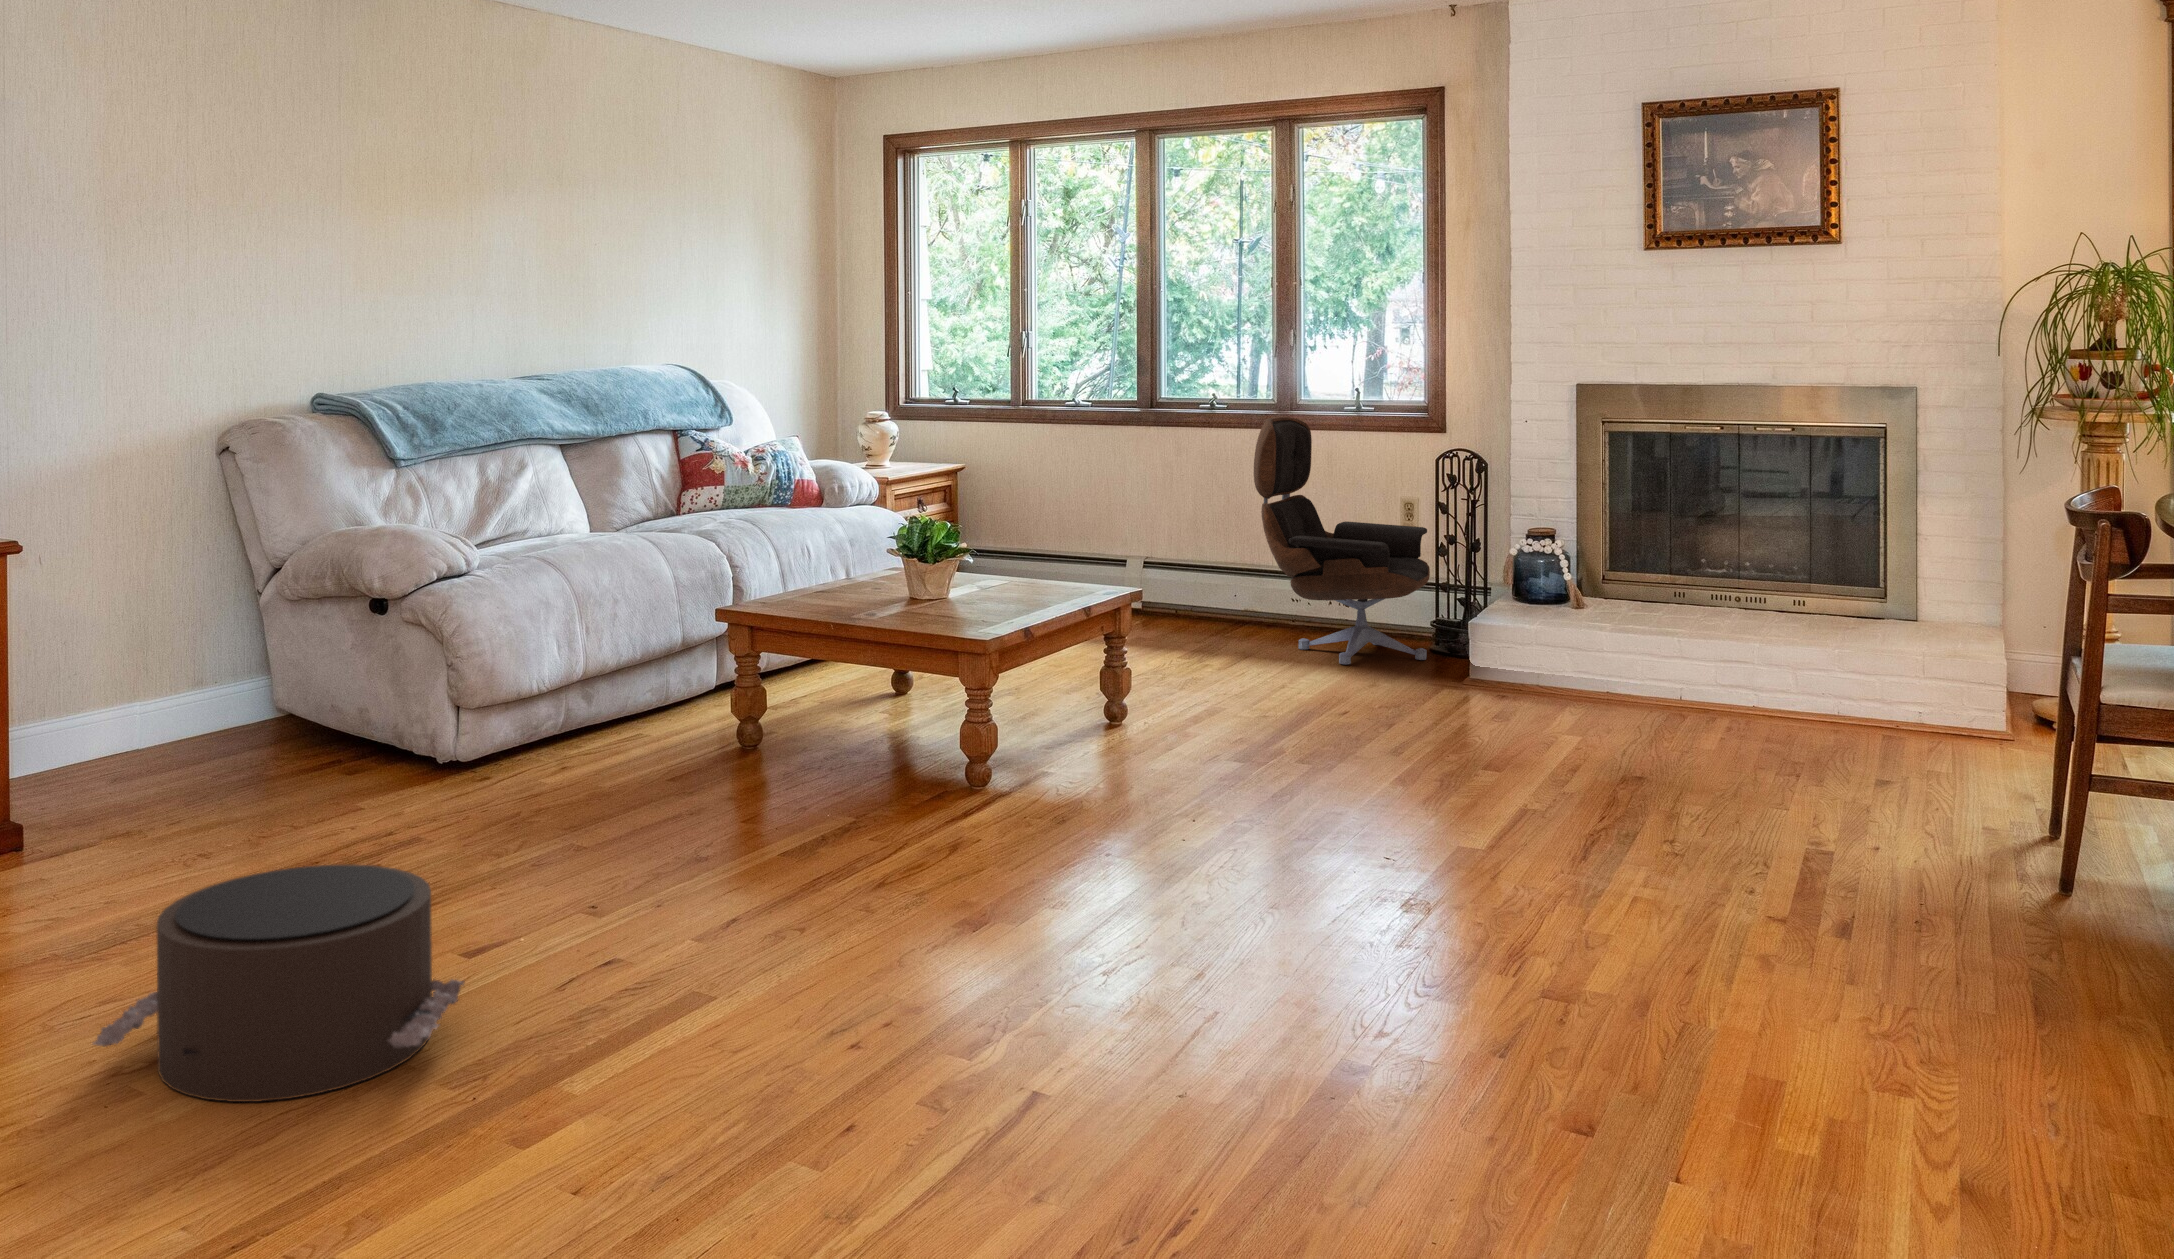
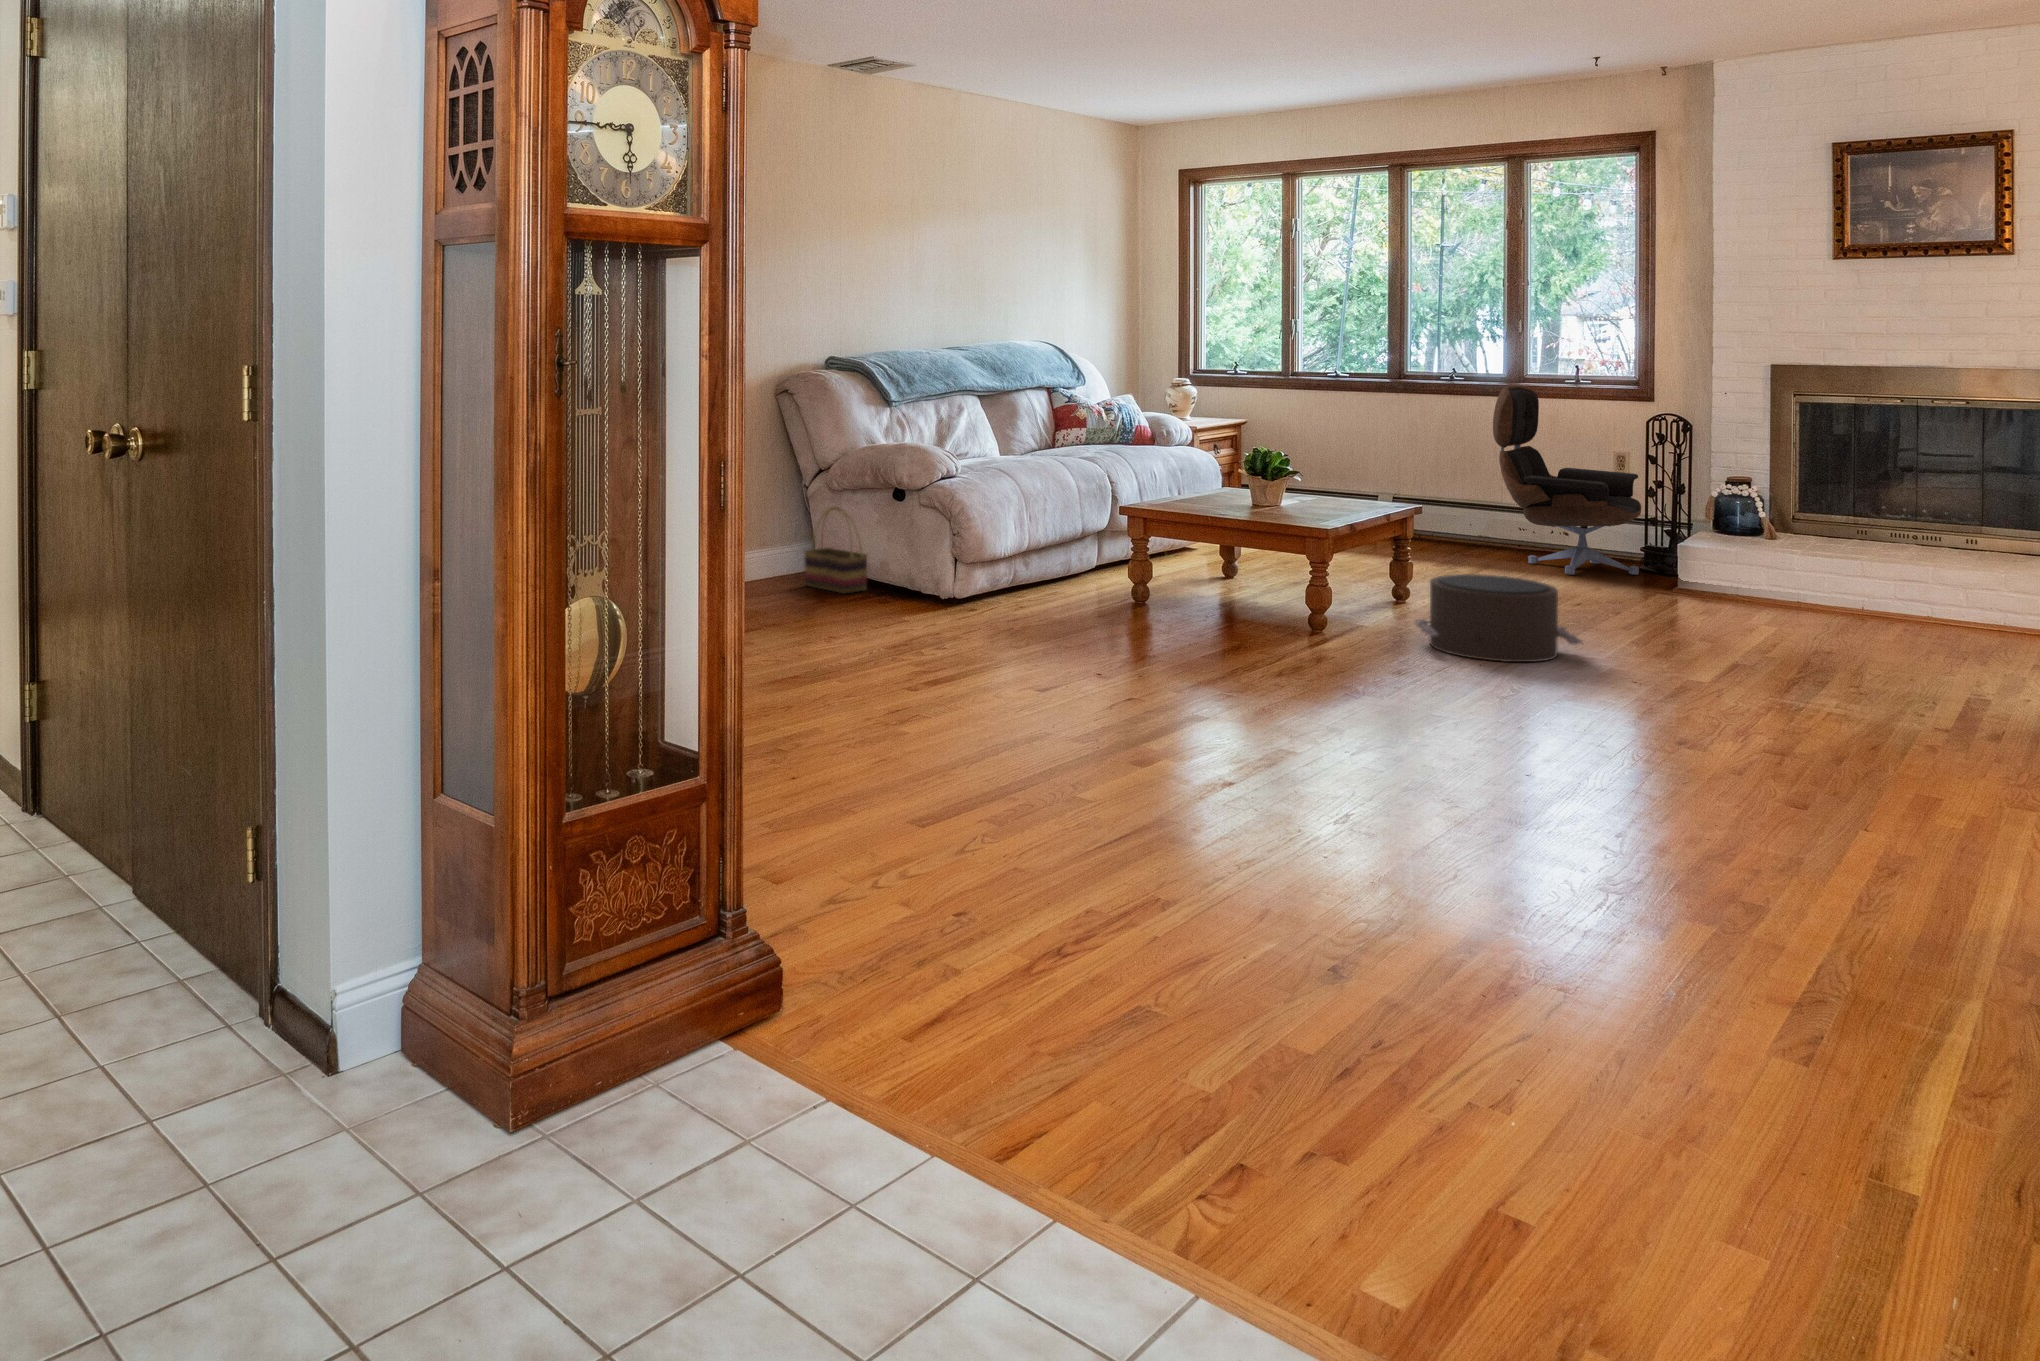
basket: none [232,626,334,766] -> present [804,507,867,594]
pouf: present [93,865,464,1102] -> present [1415,574,1582,662]

